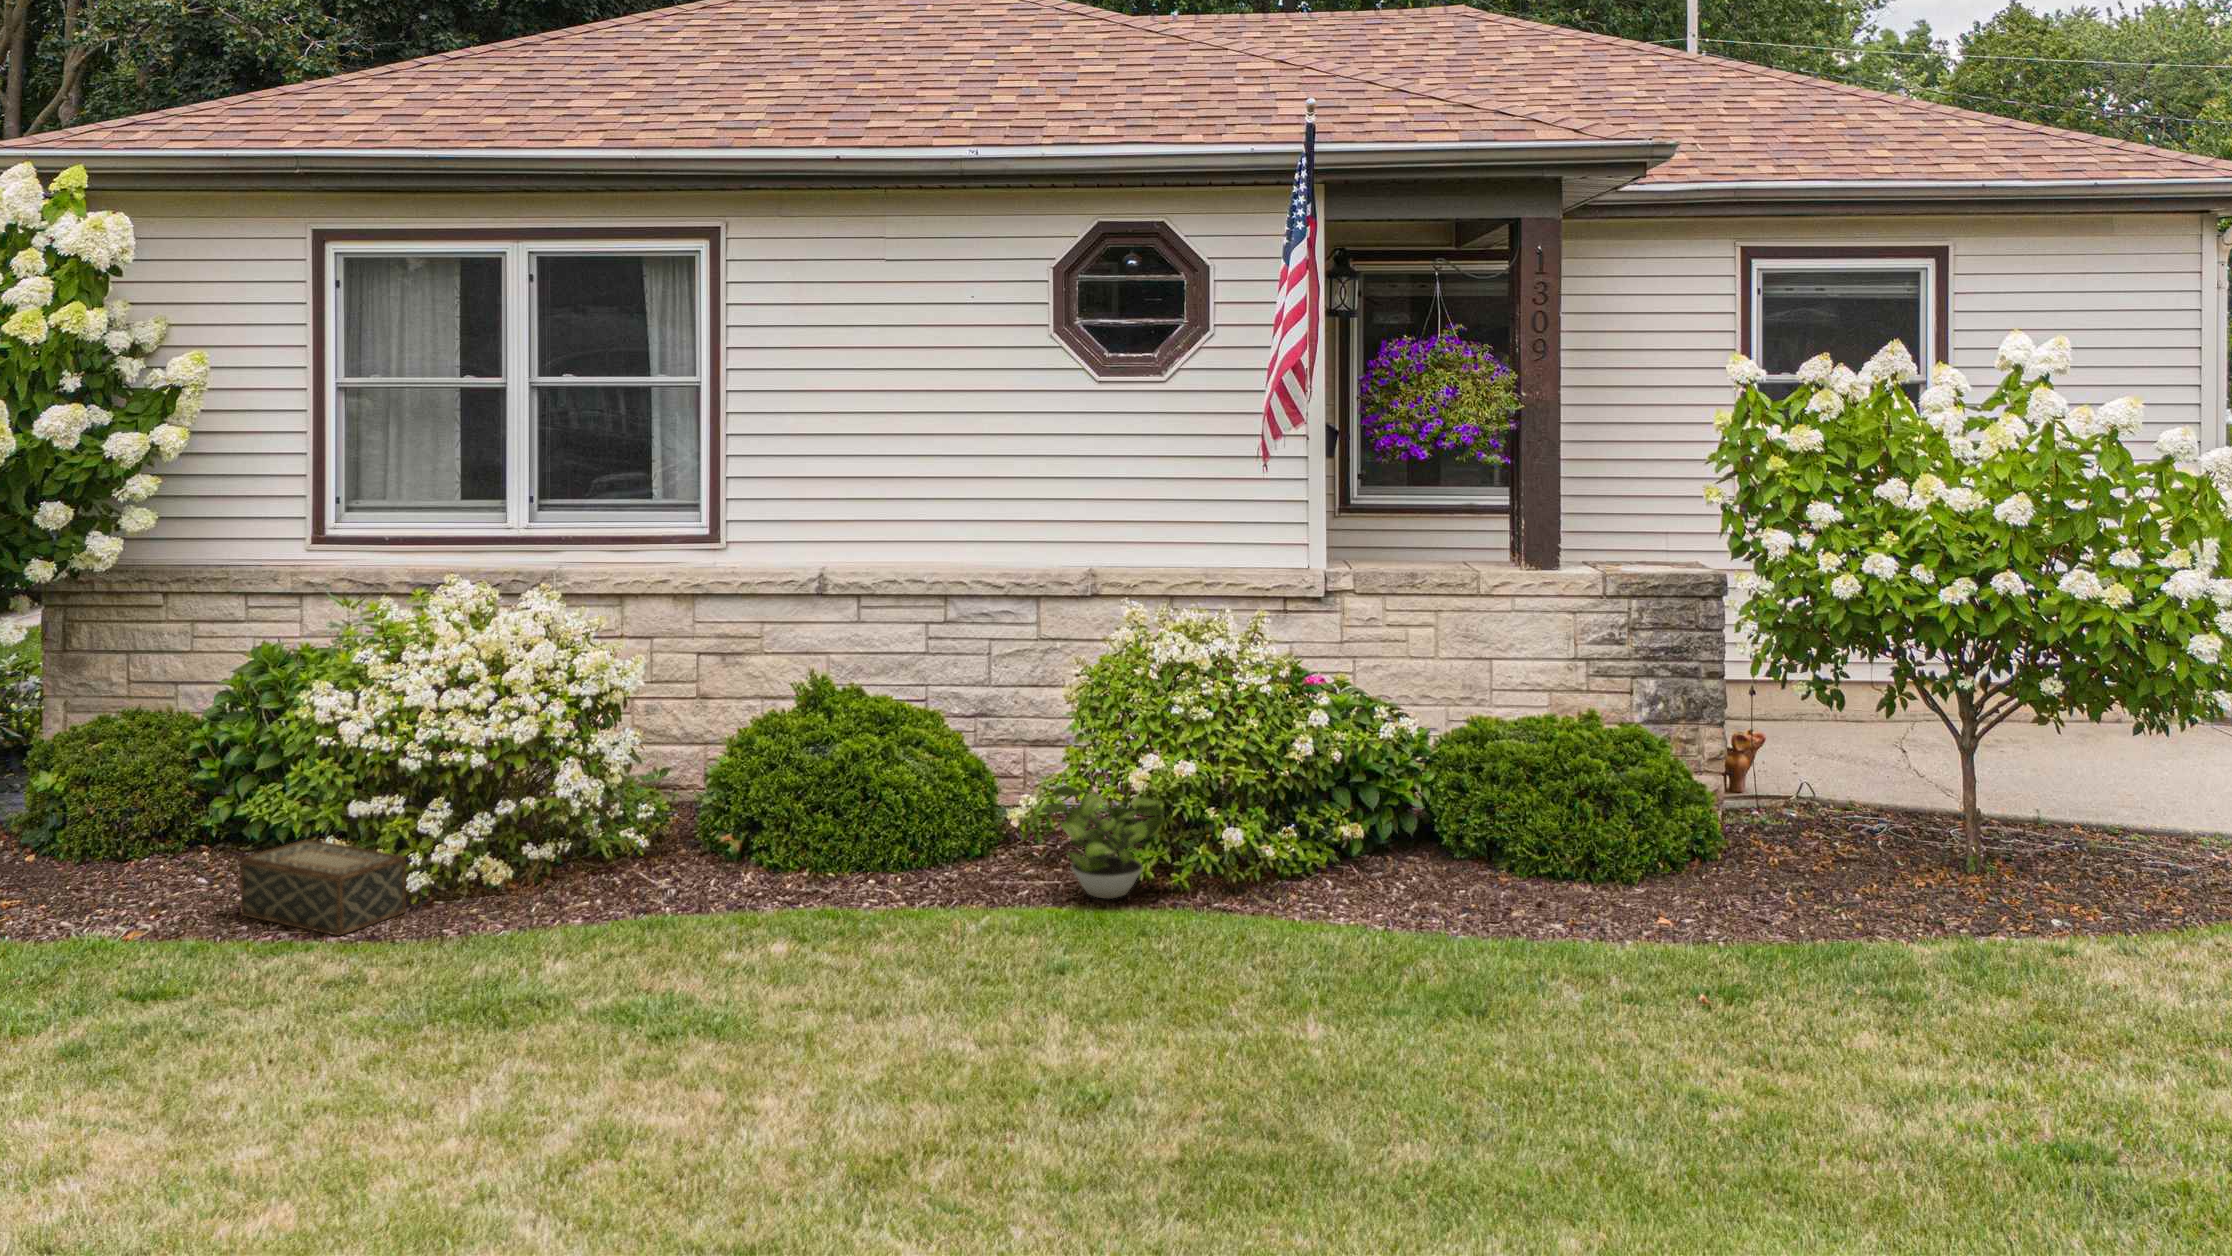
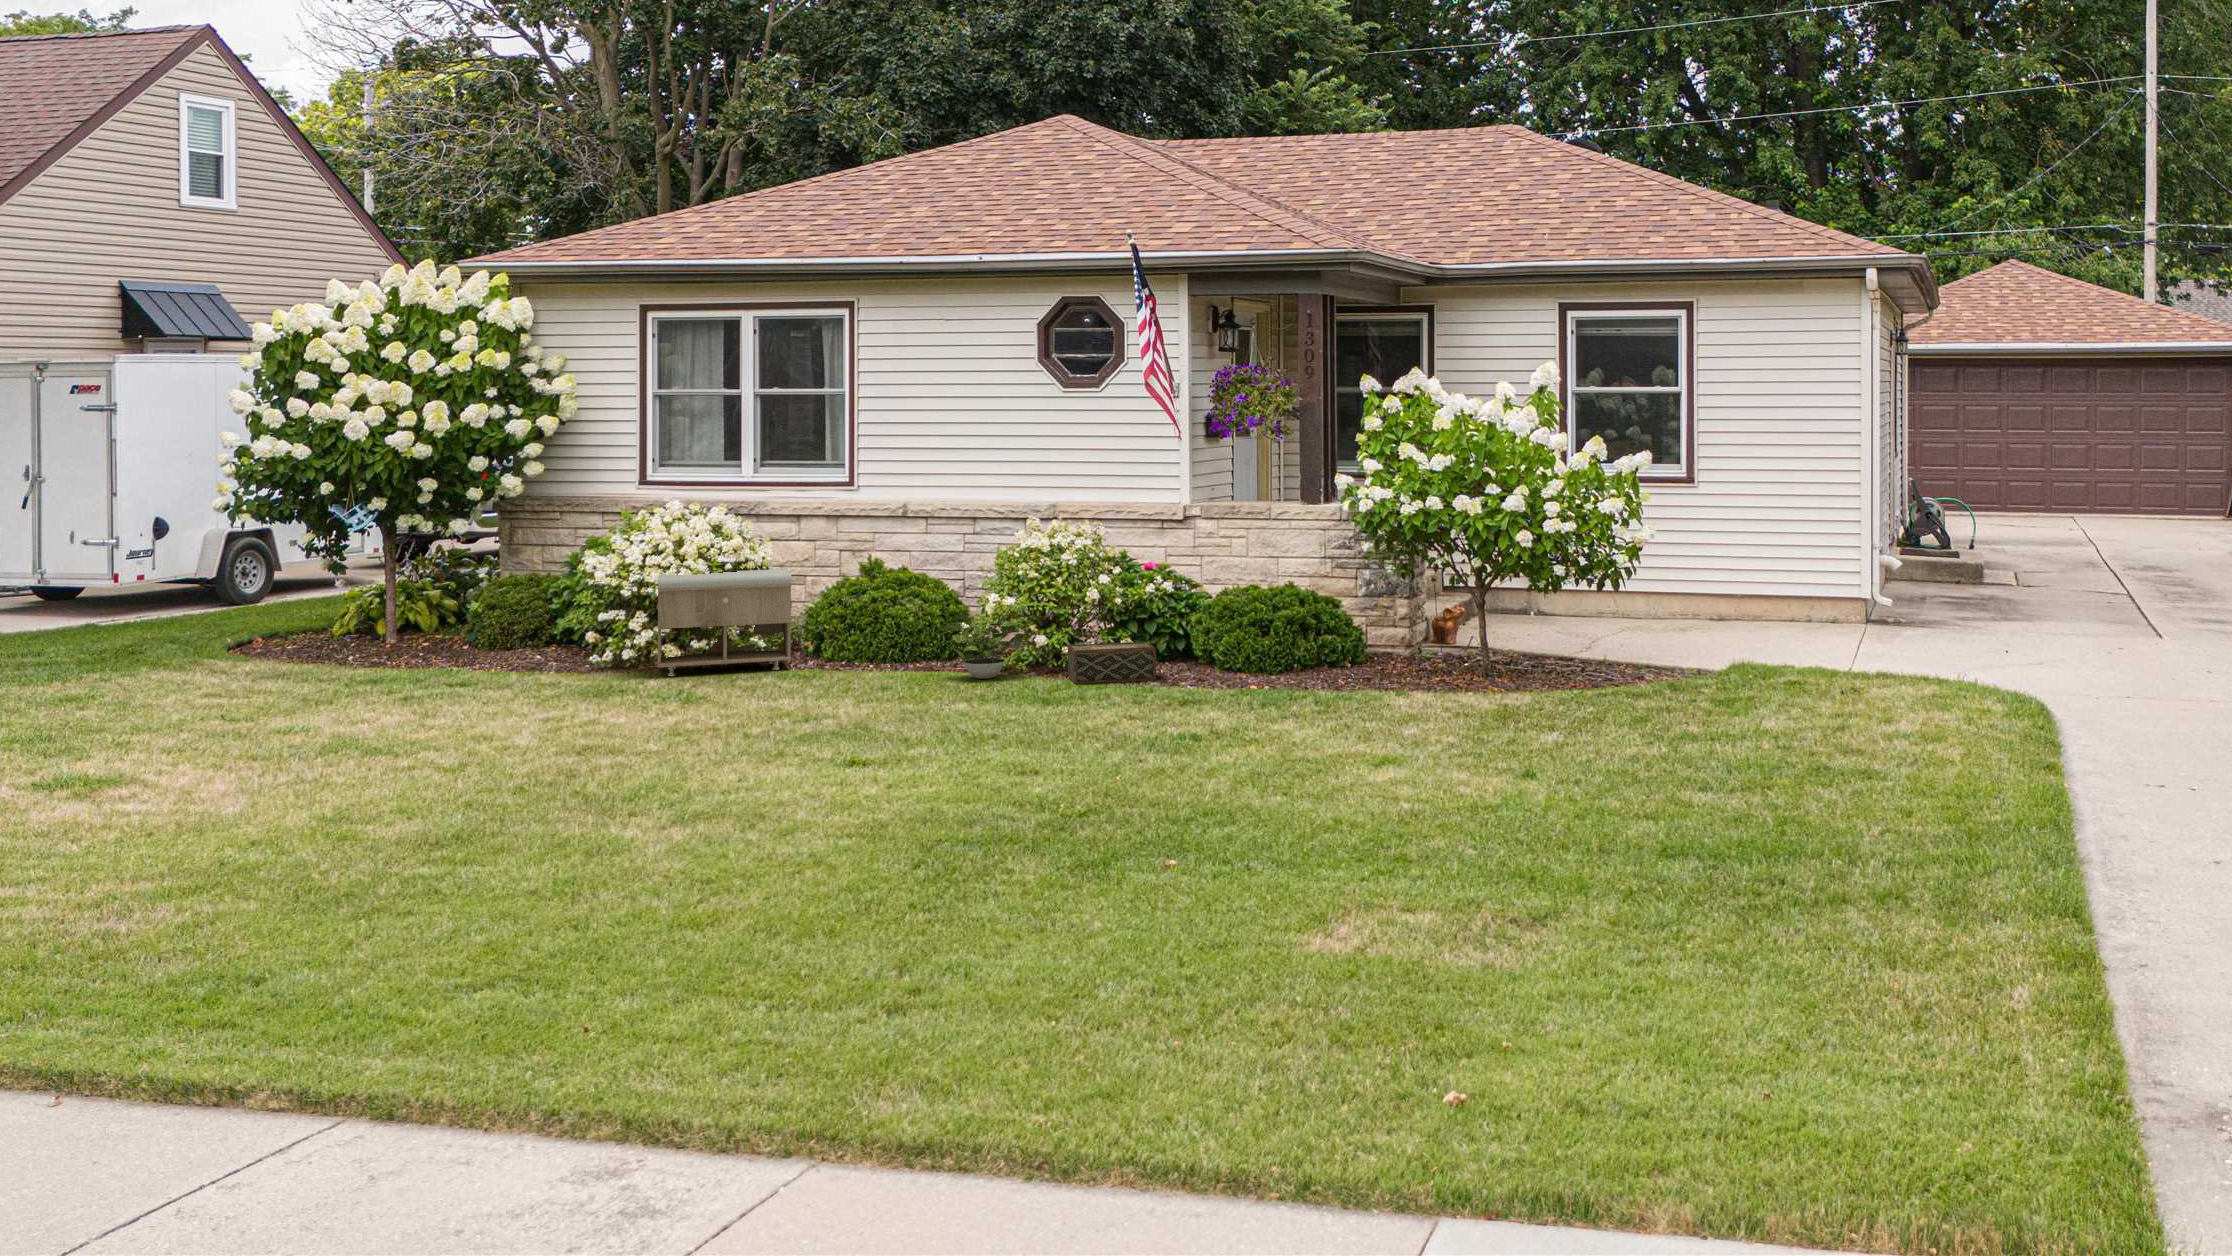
storage bench: none [466,700,727,920] -> present [657,569,792,676]
woven basket: present [240,839,406,936] -> present [1068,642,1156,684]

